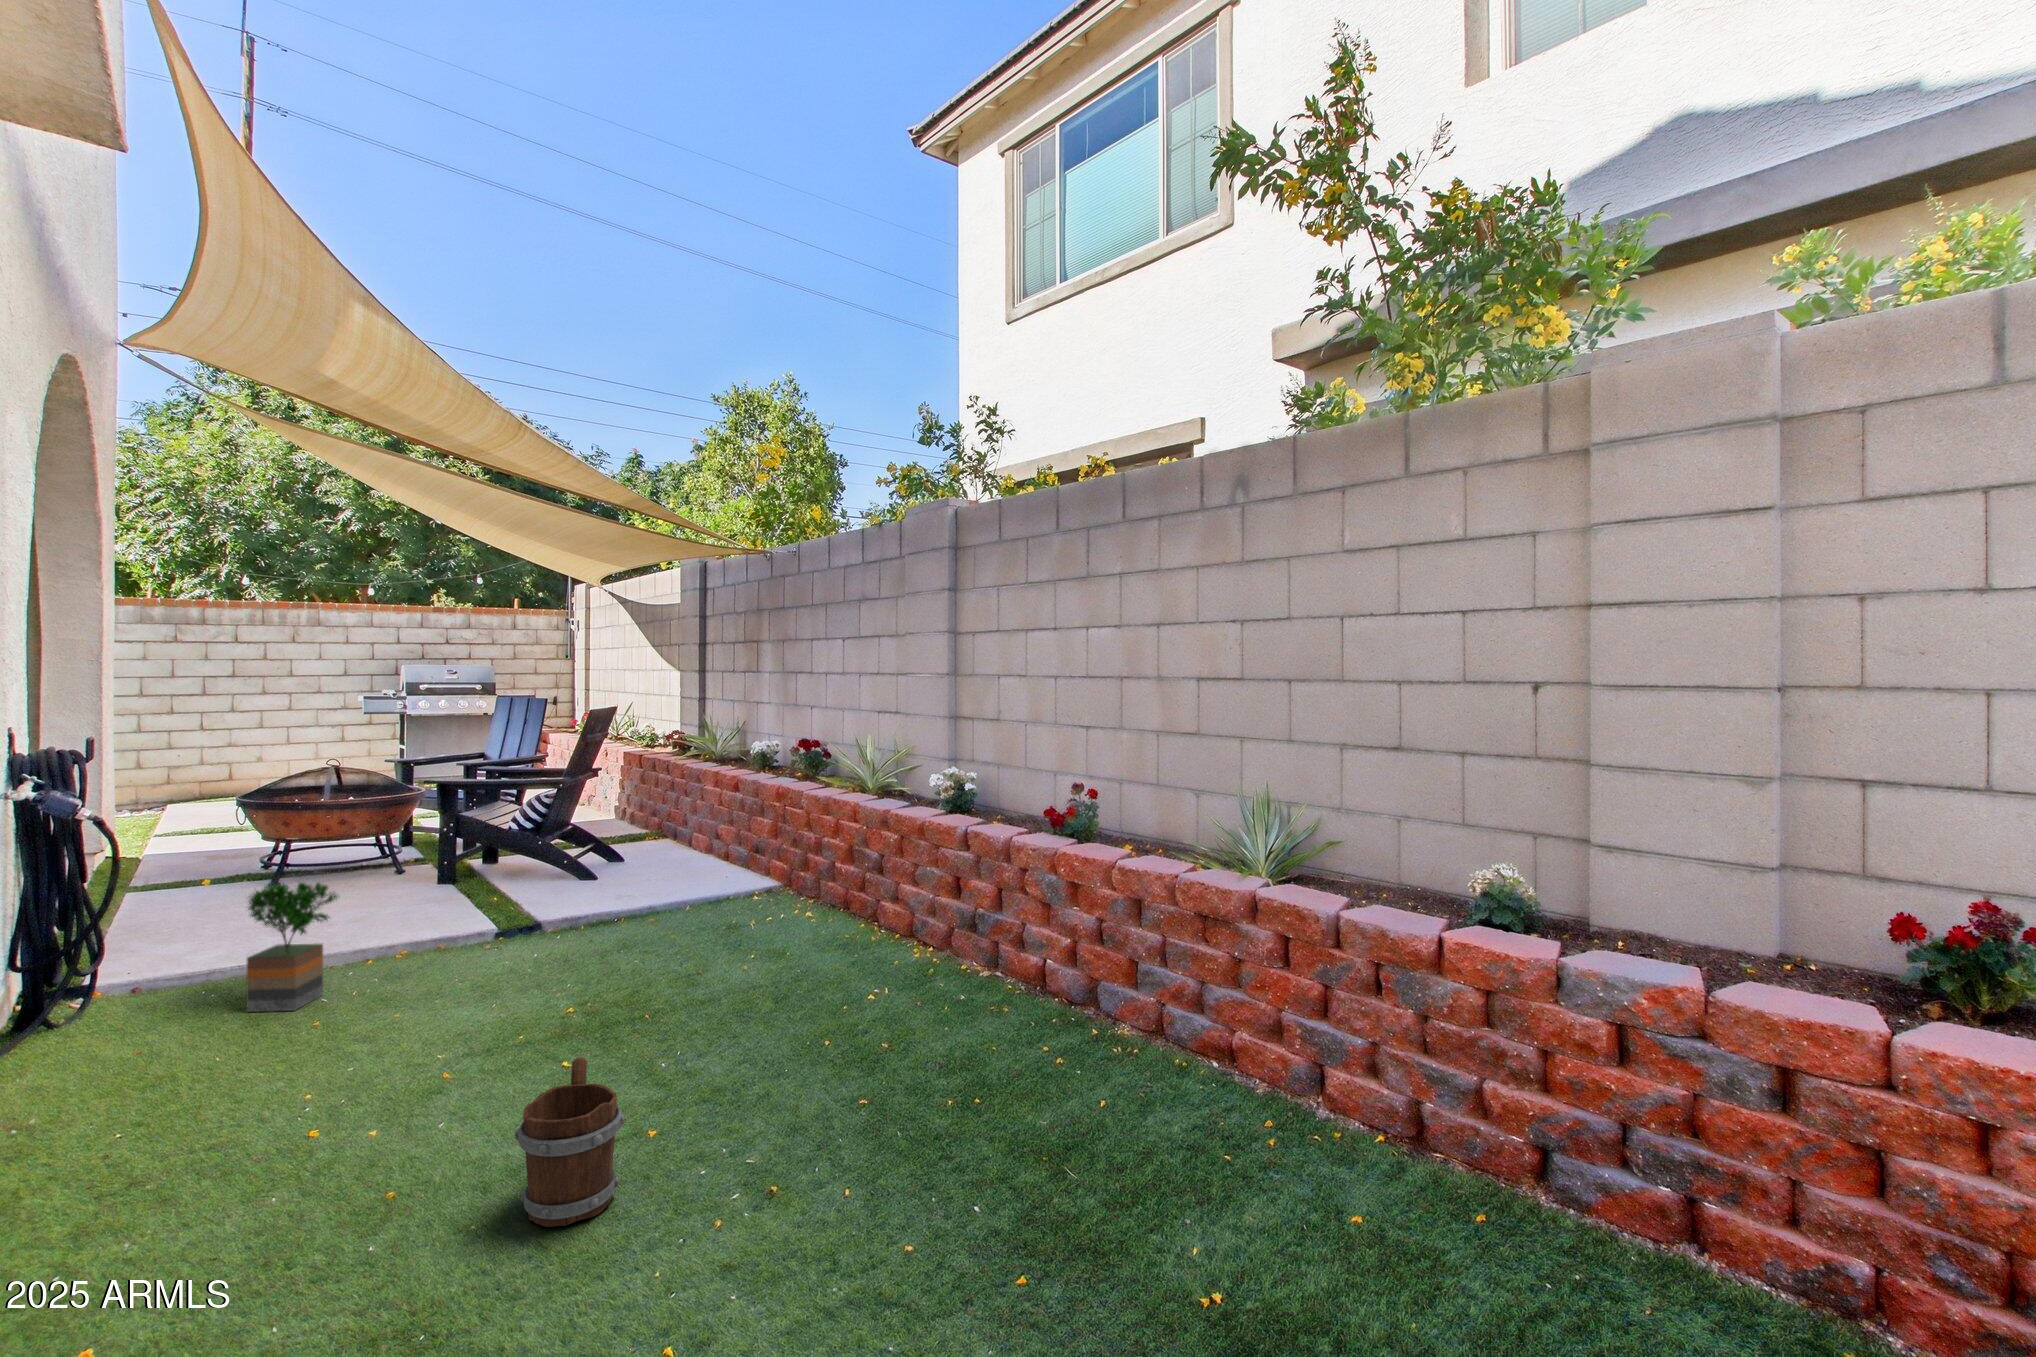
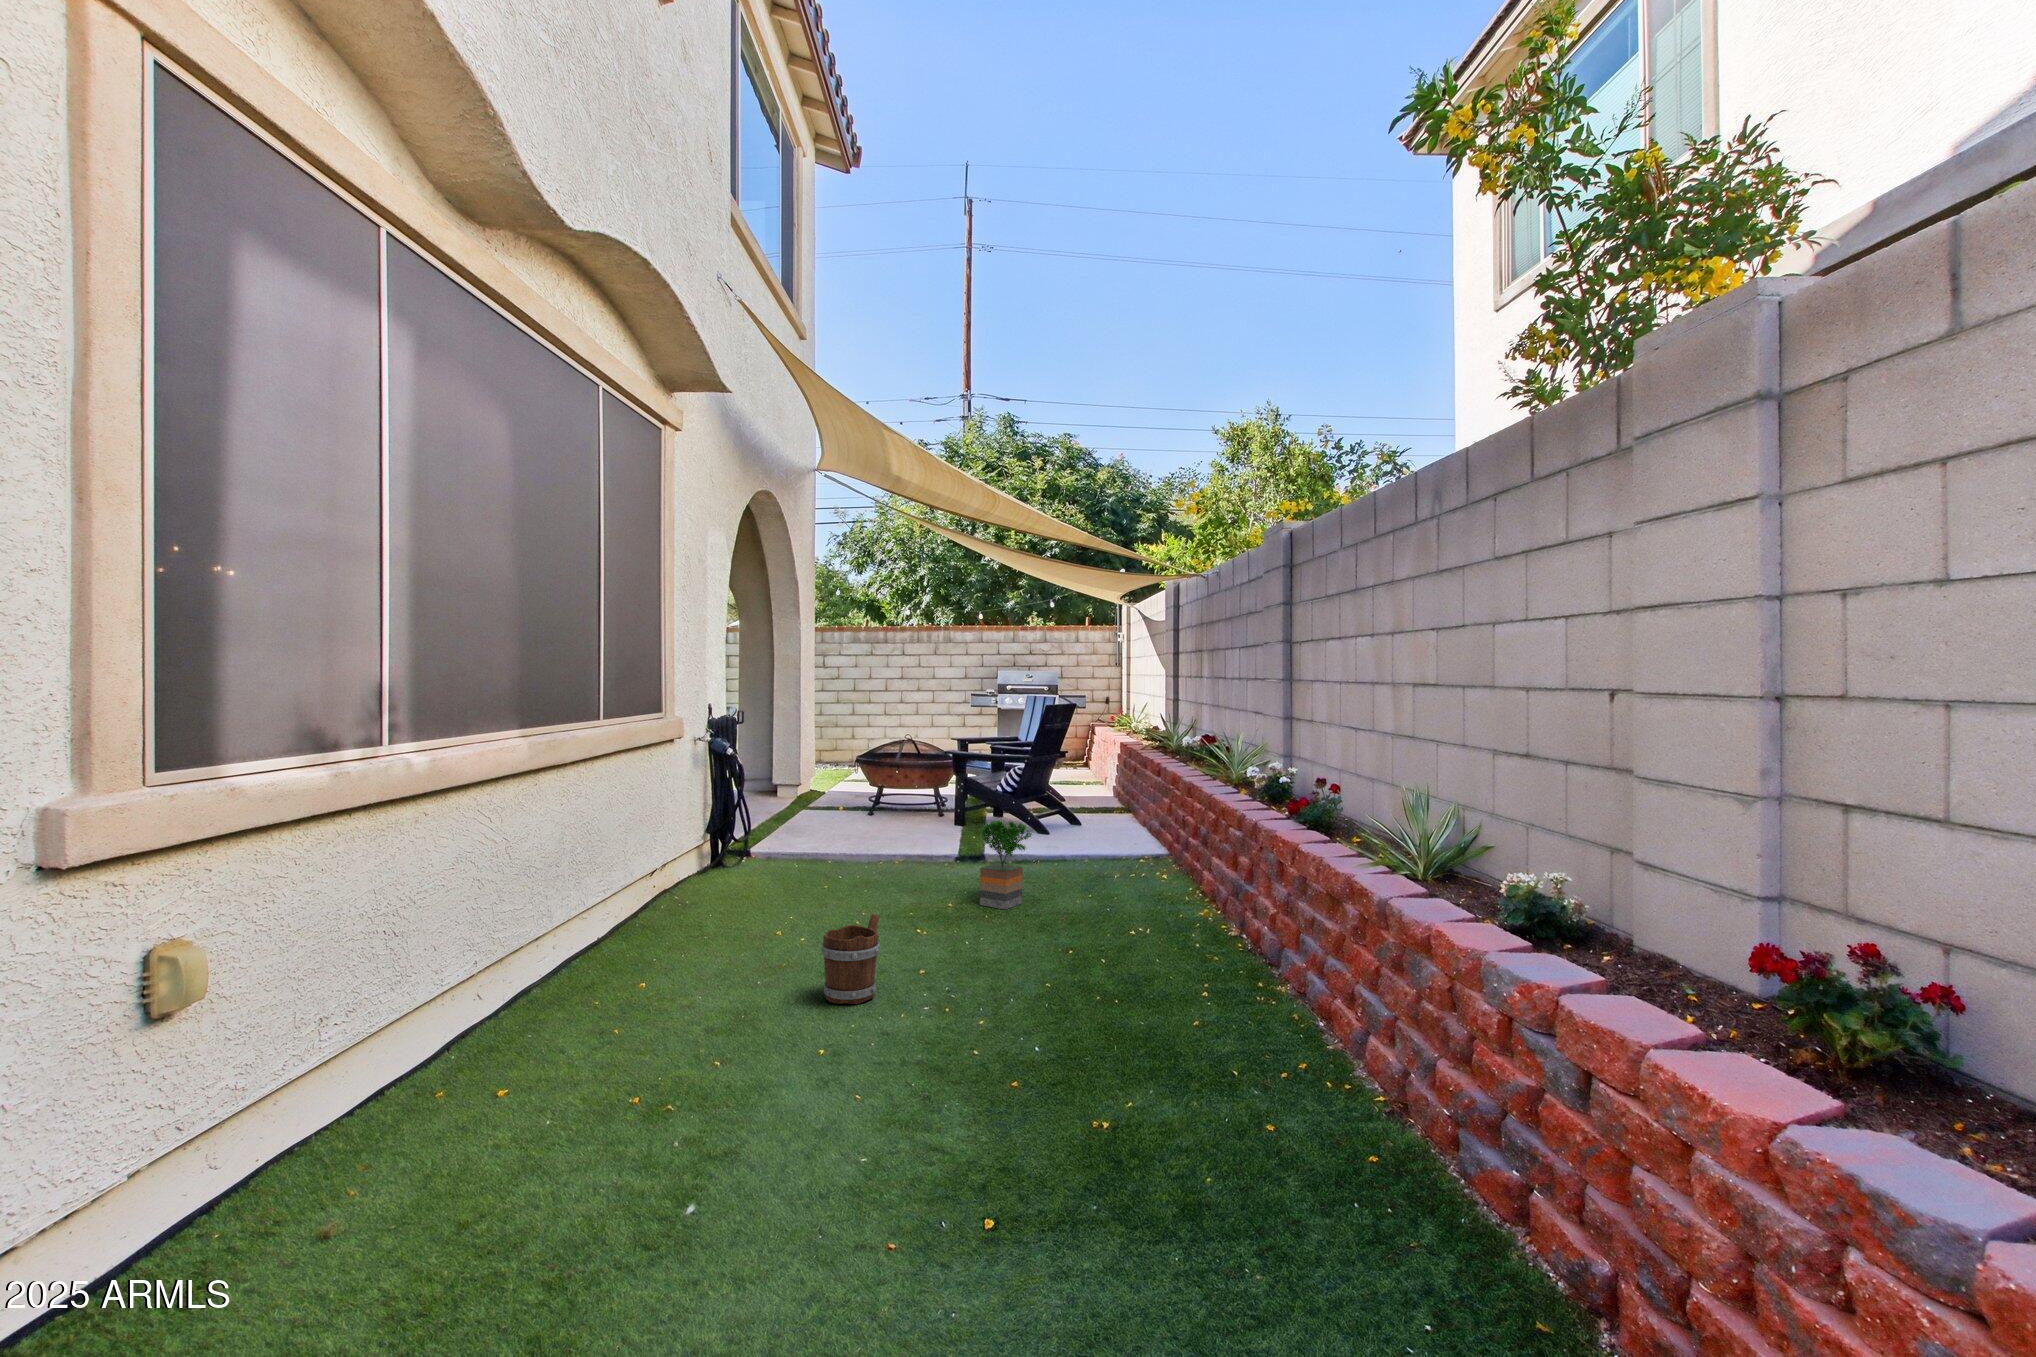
potted tree: present [246,883,337,1012] -> present [980,820,1032,909]

